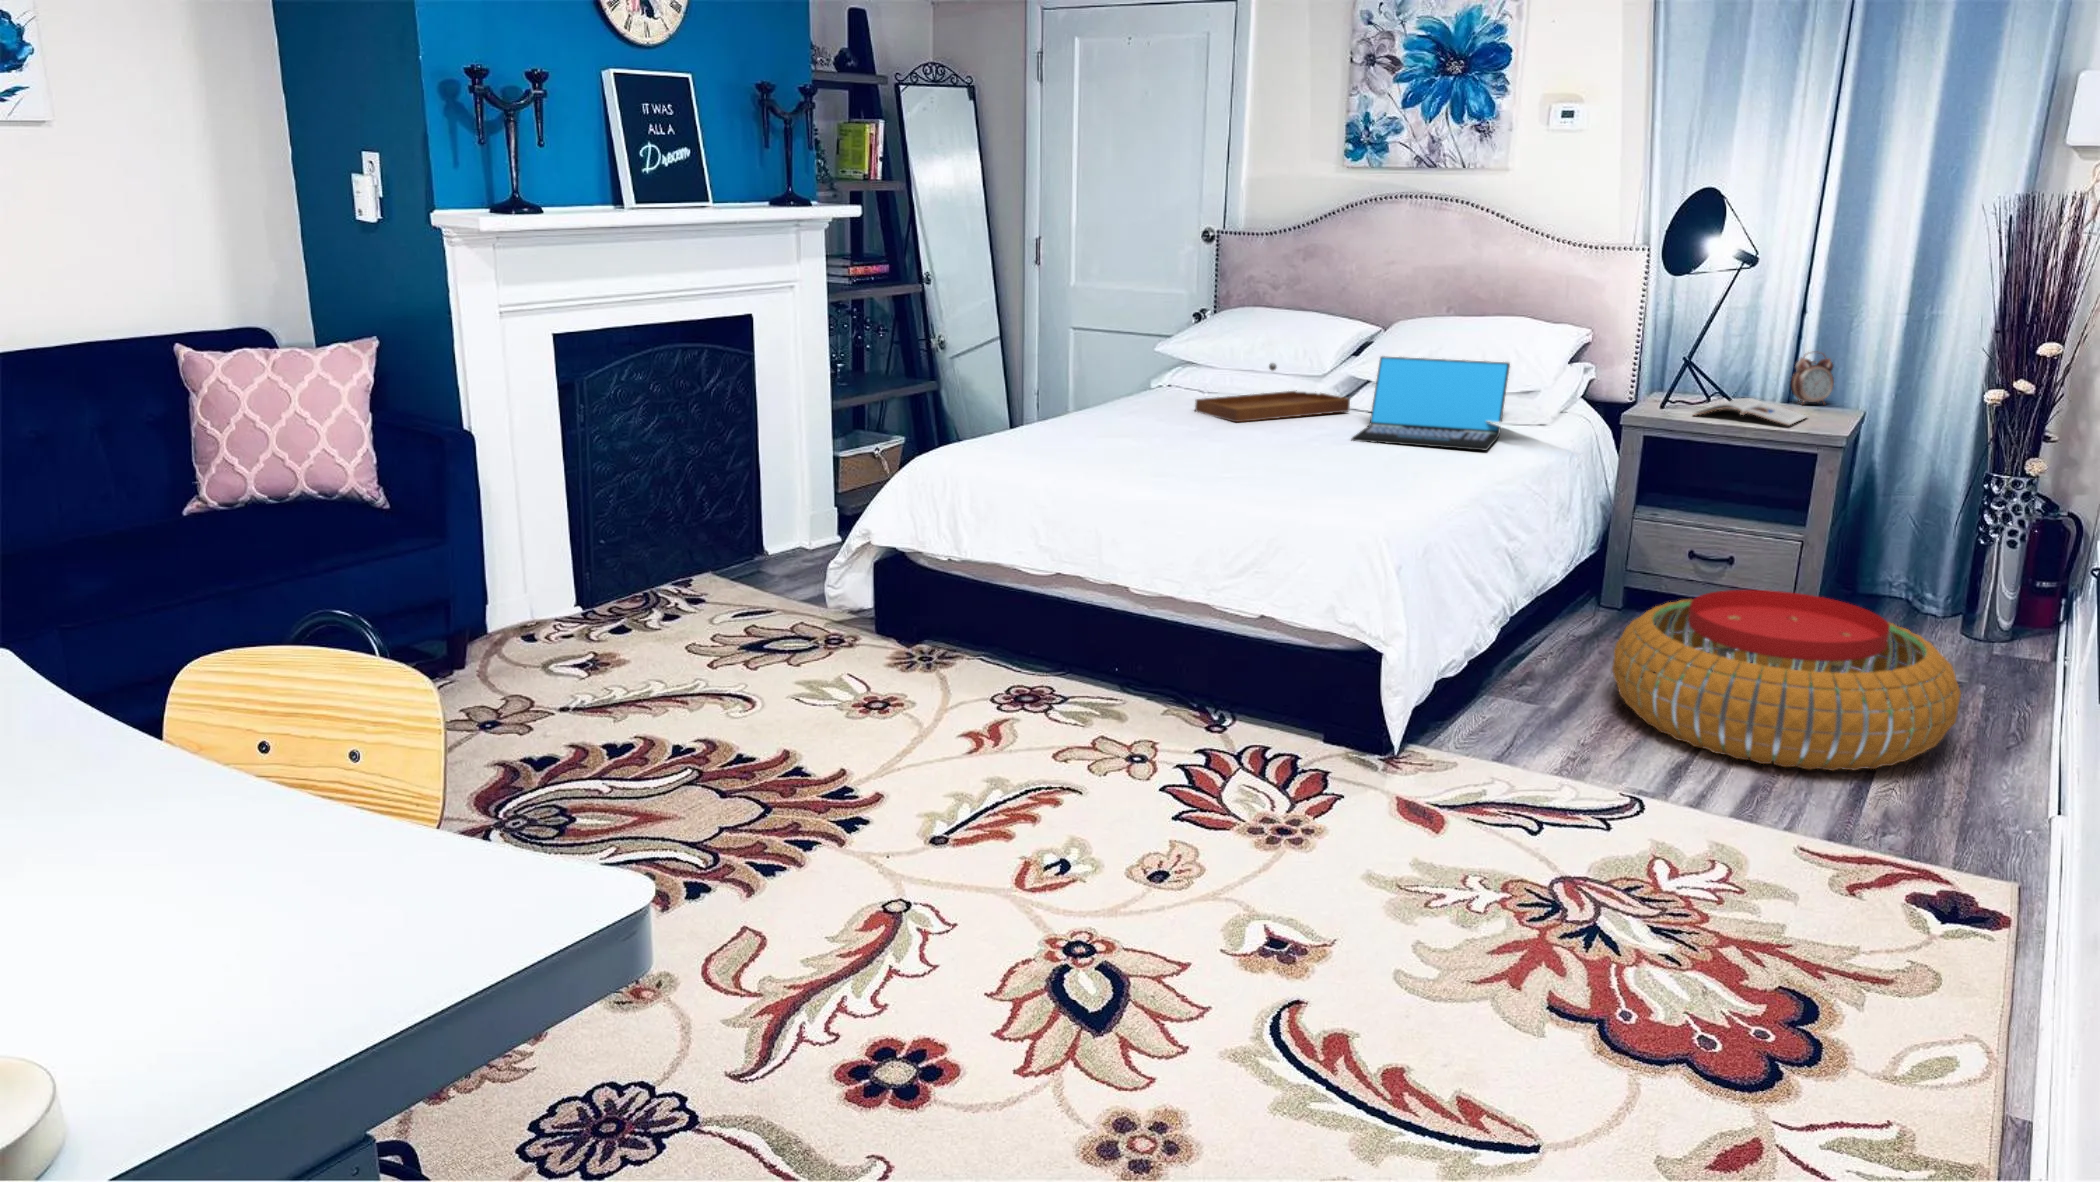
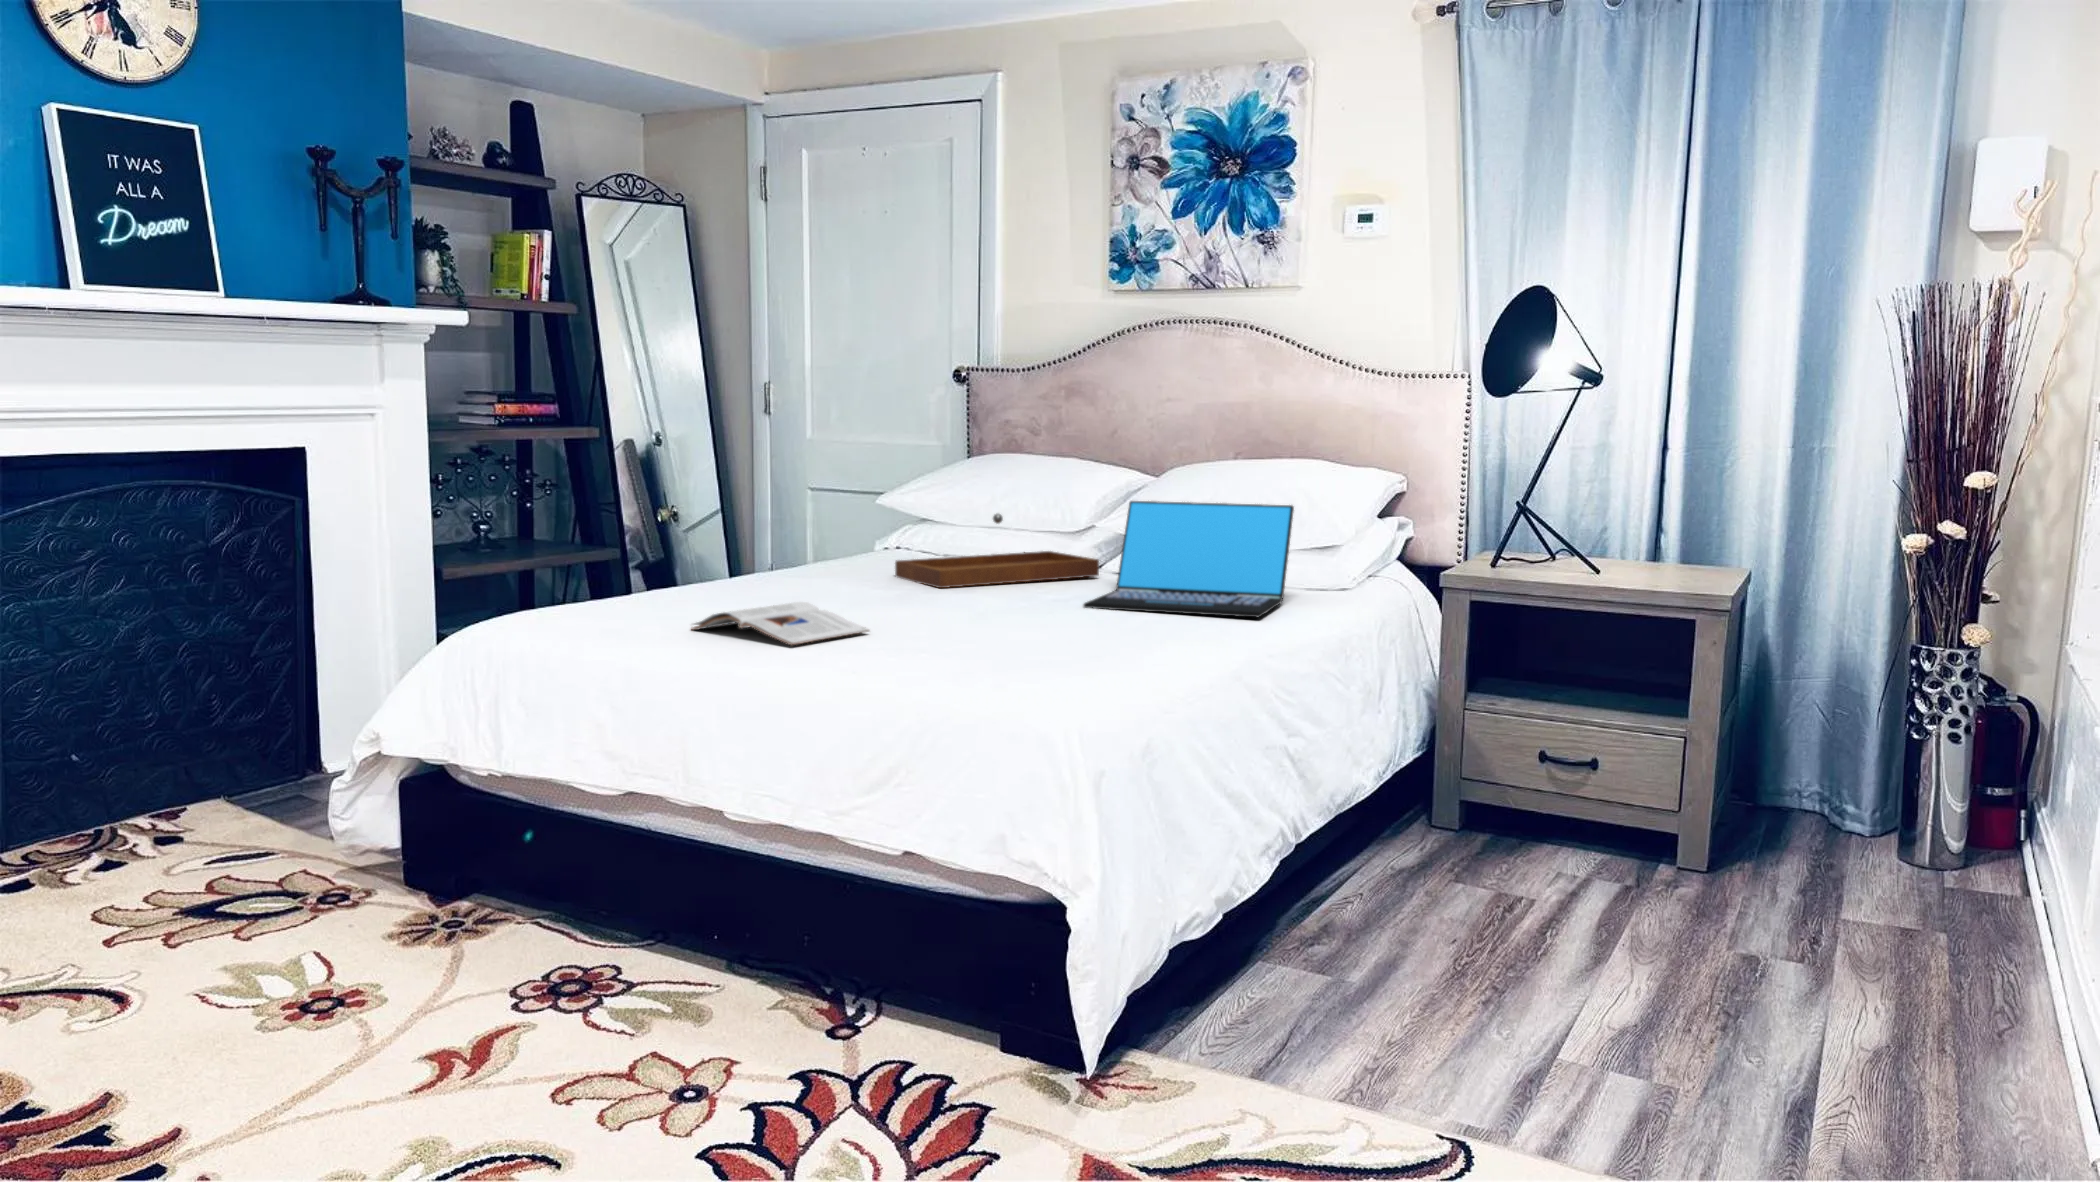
alarm clock: present [1791,353,1834,402] -> none [1655,496,1709,563]
magazine: present [1694,398,1807,426] -> present [692,602,869,645]
pouf: present [1612,590,1961,771] -> none [1434,804,1926,1078]

